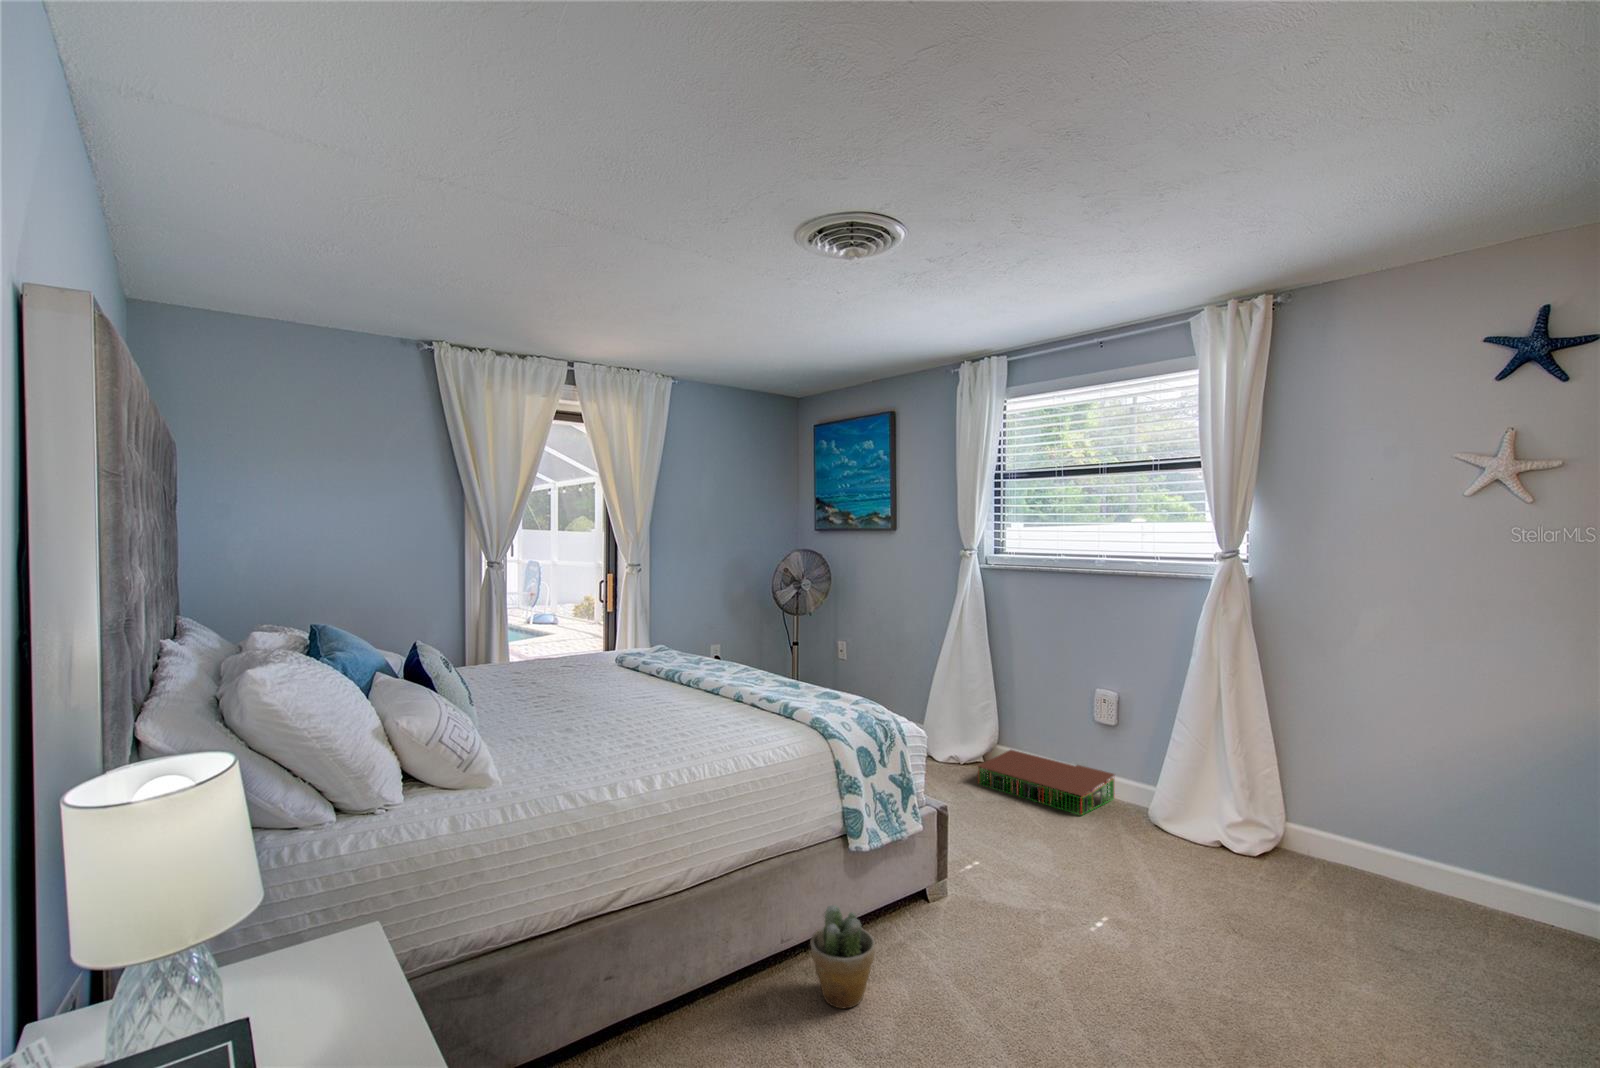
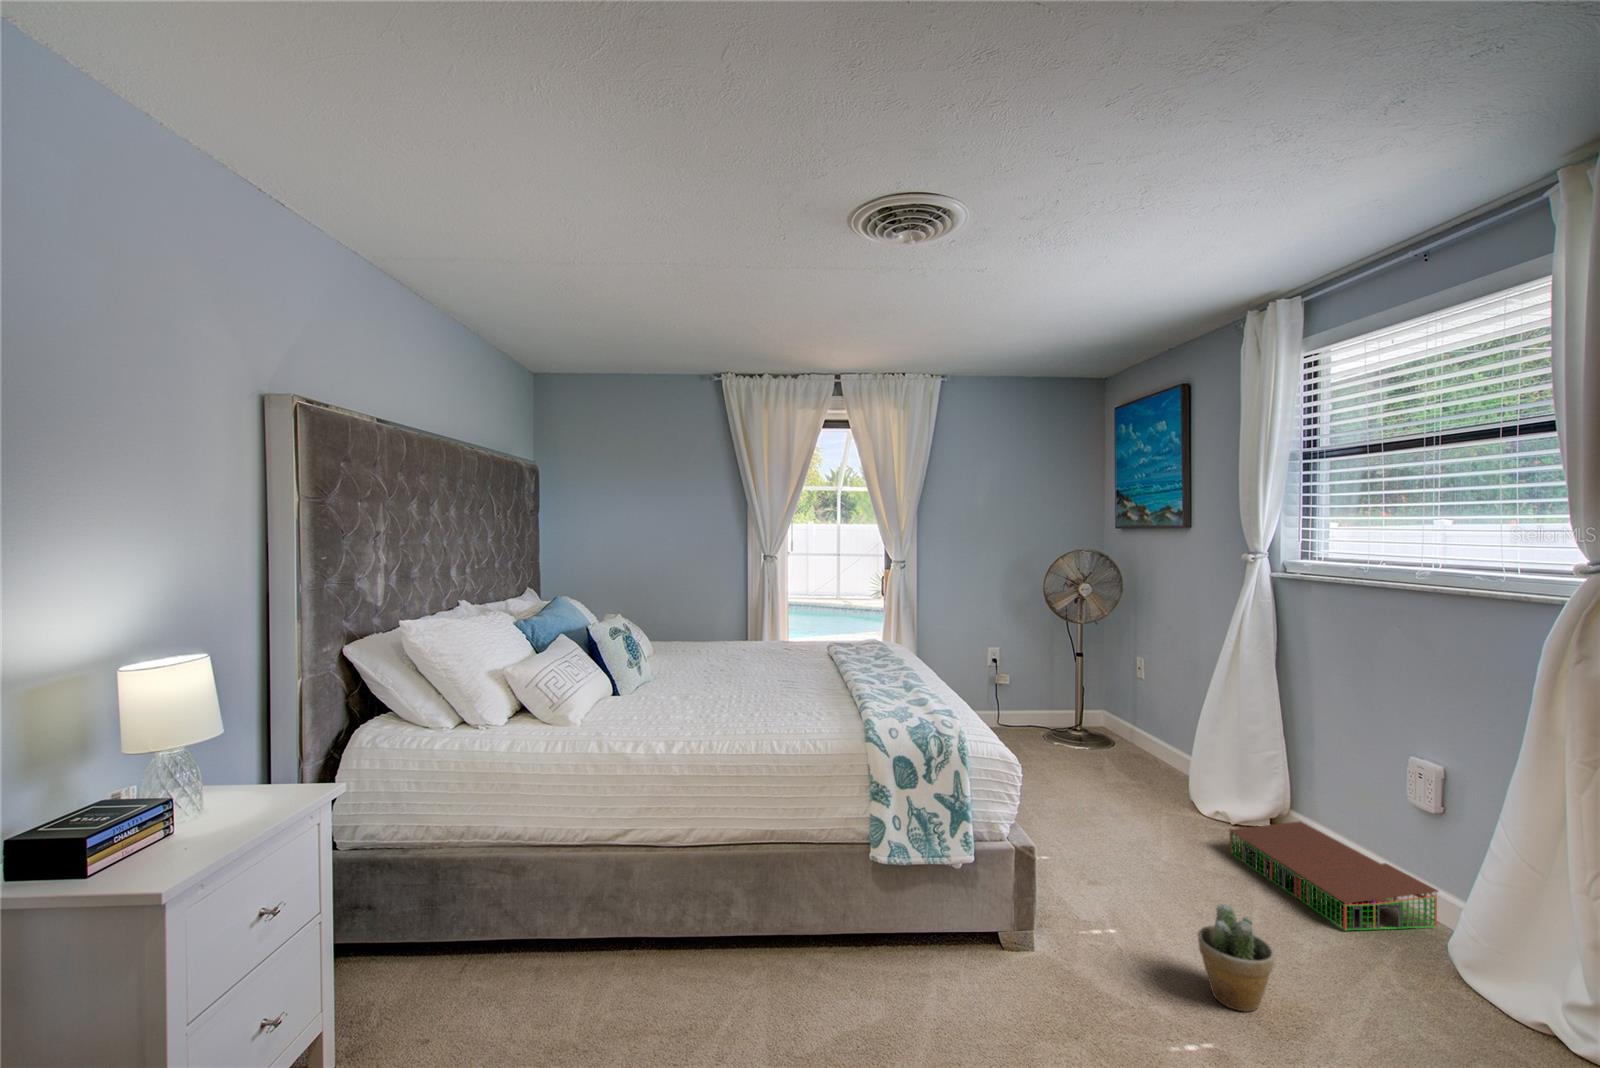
potted plant: present [810,905,875,1008] -> present [1198,904,1275,1012]

